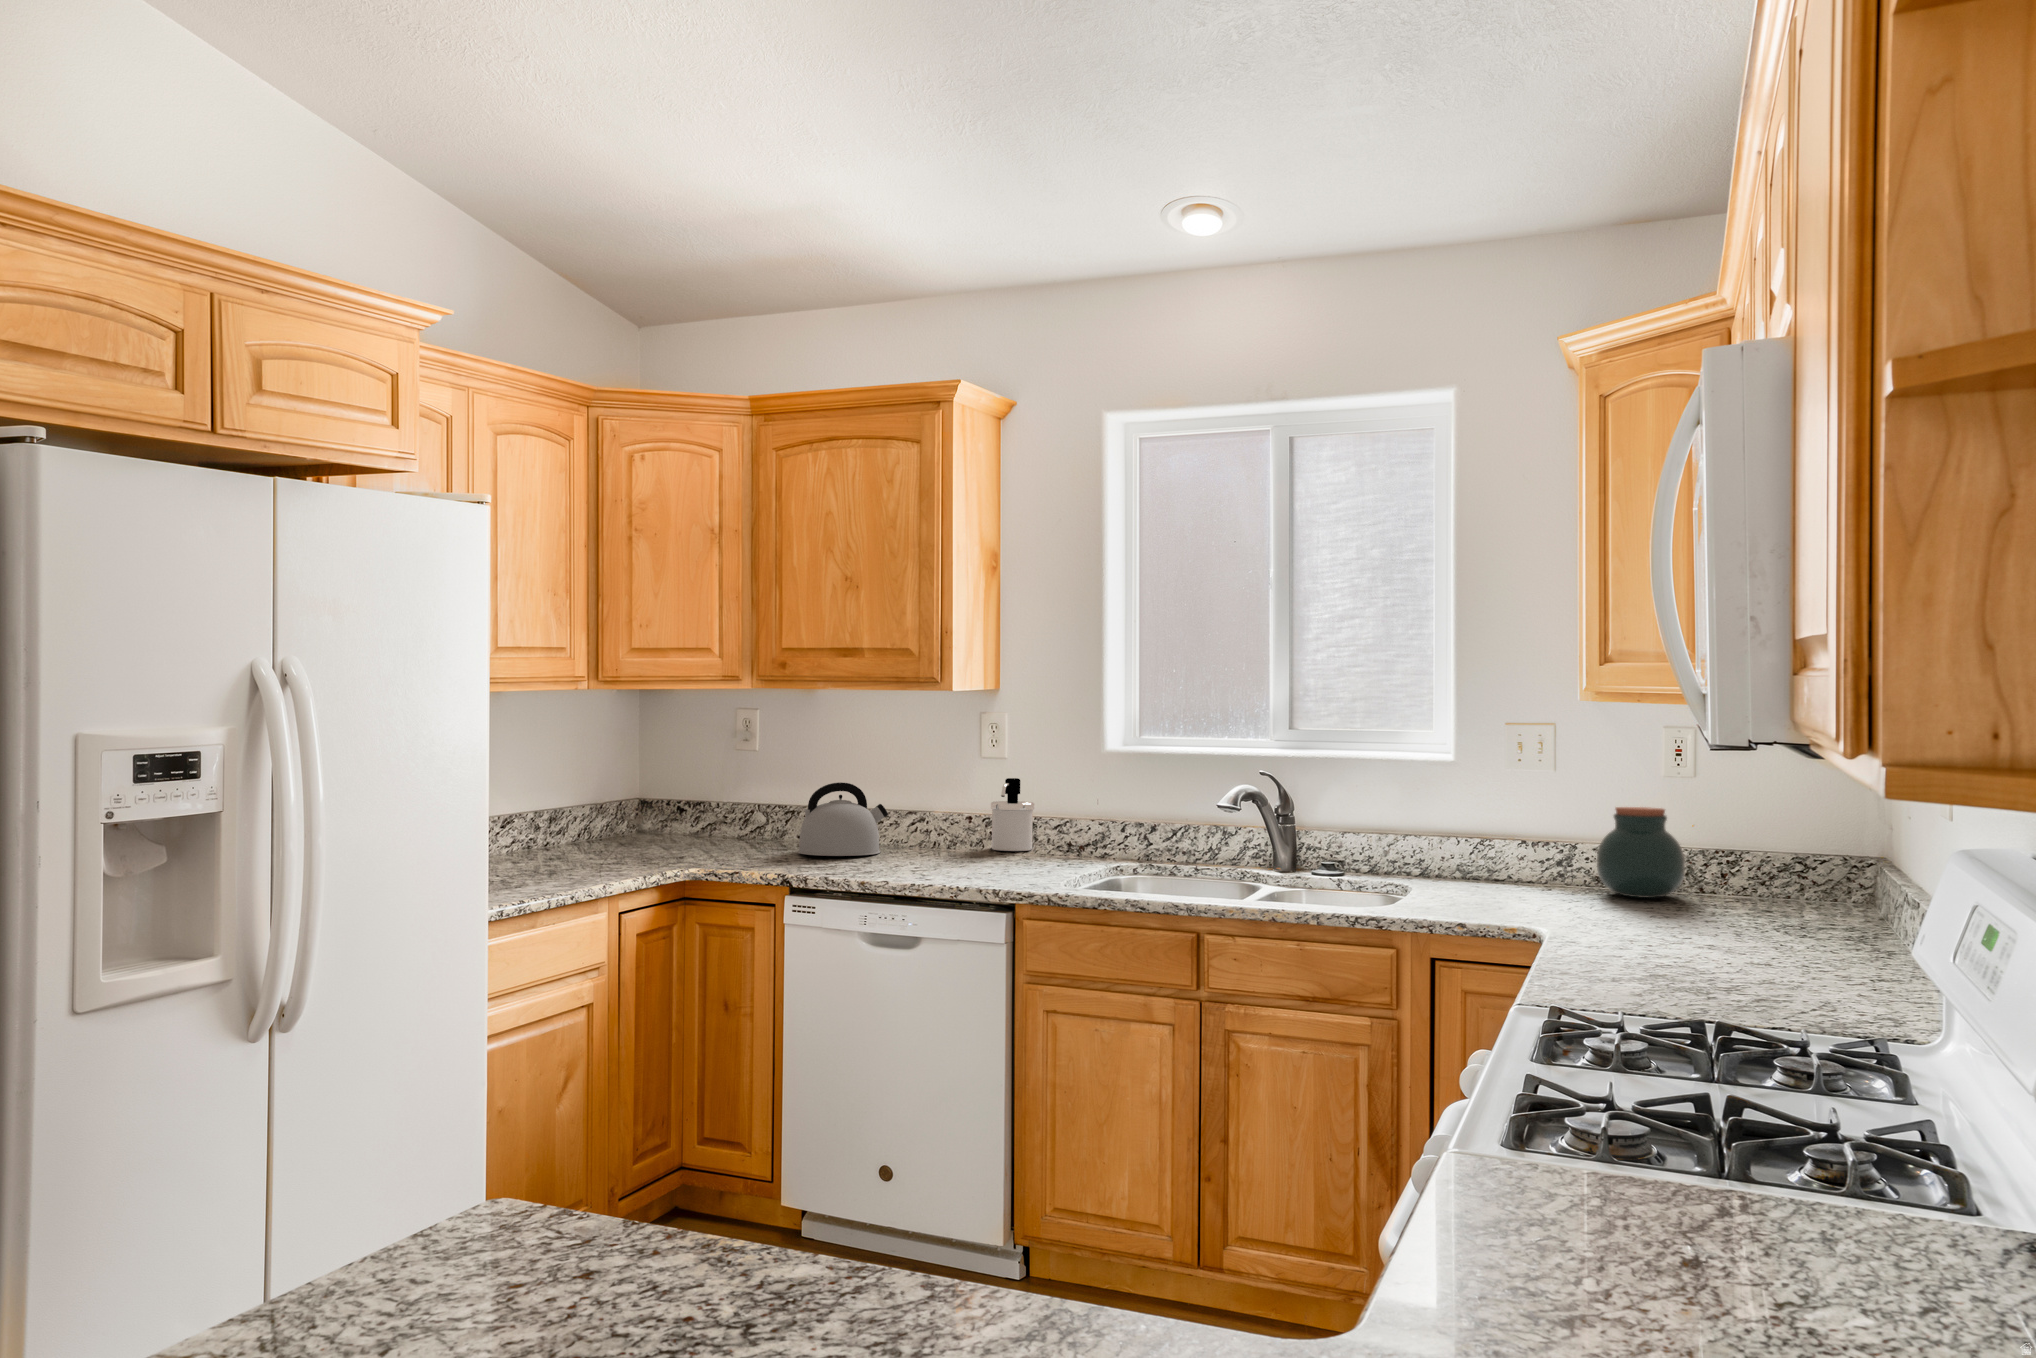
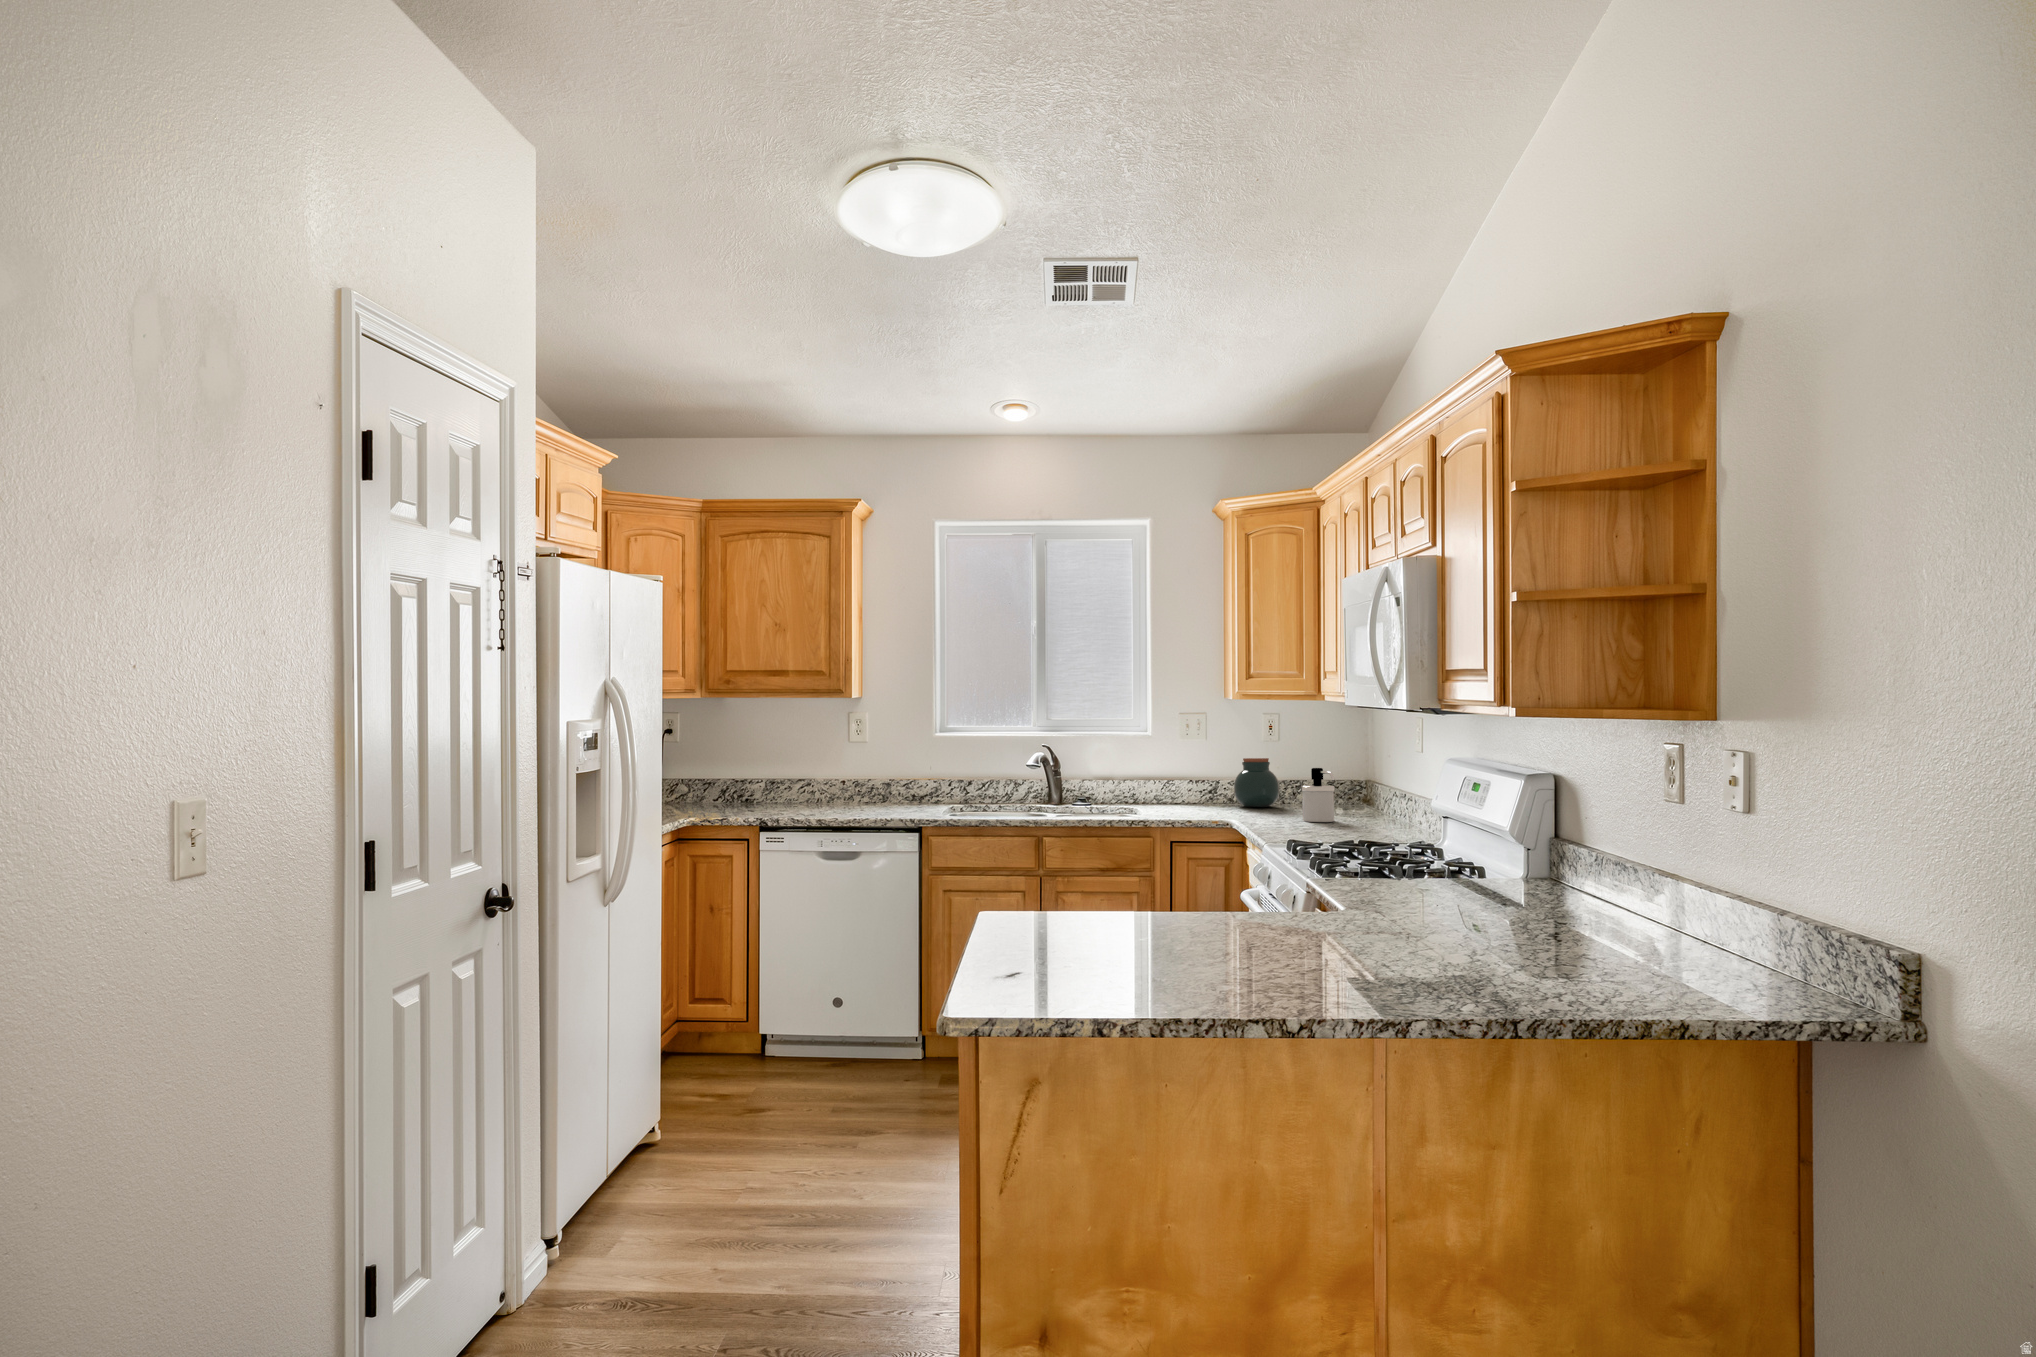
soap dispenser: present [991,778,1034,851] -> present [1301,768,1335,822]
kettle: present [798,782,888,856] -> none [734,760,794,809]

